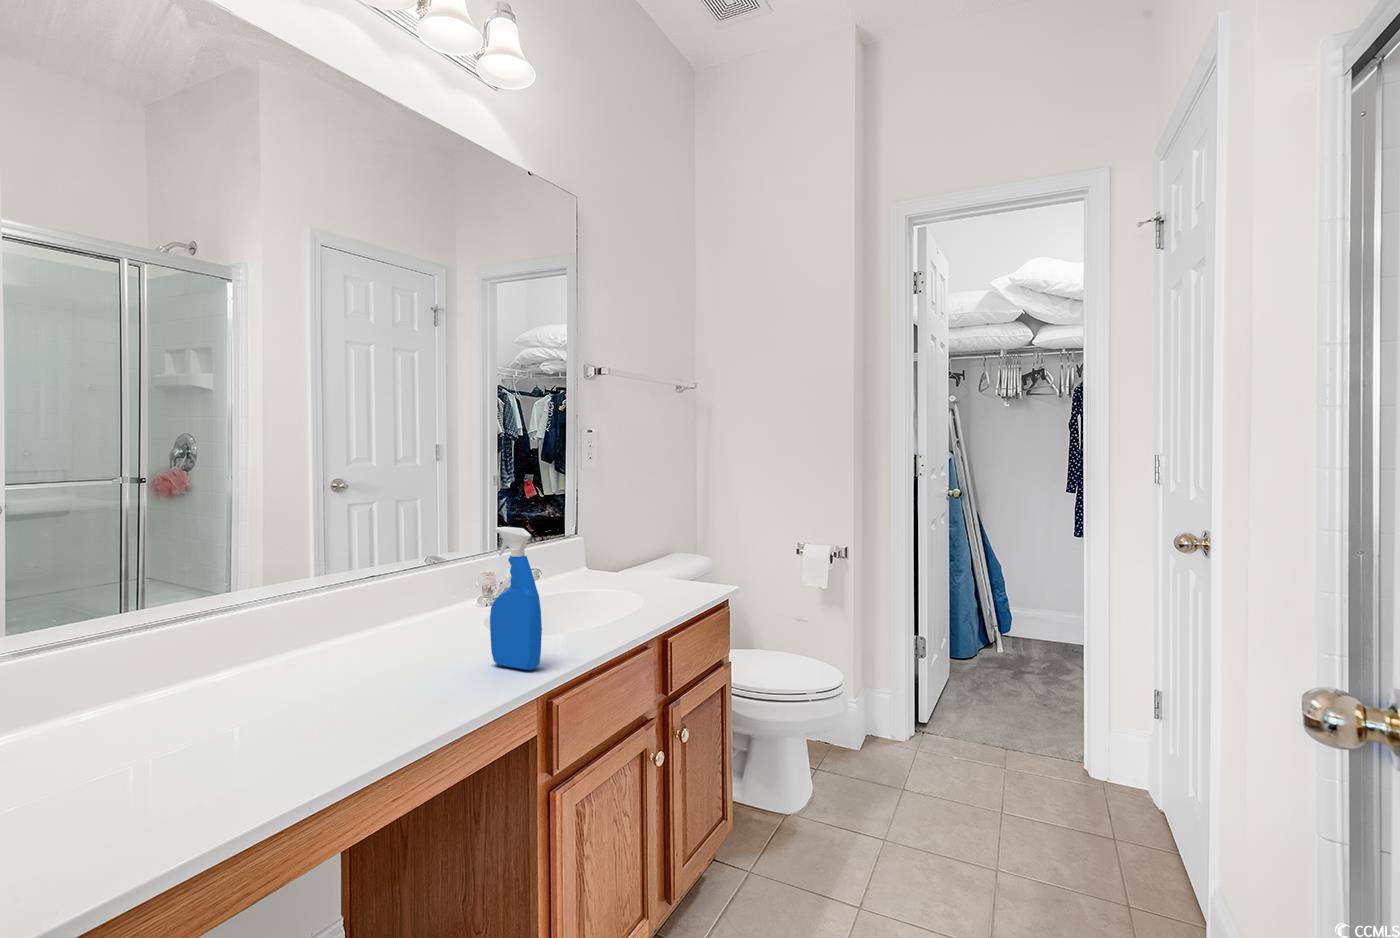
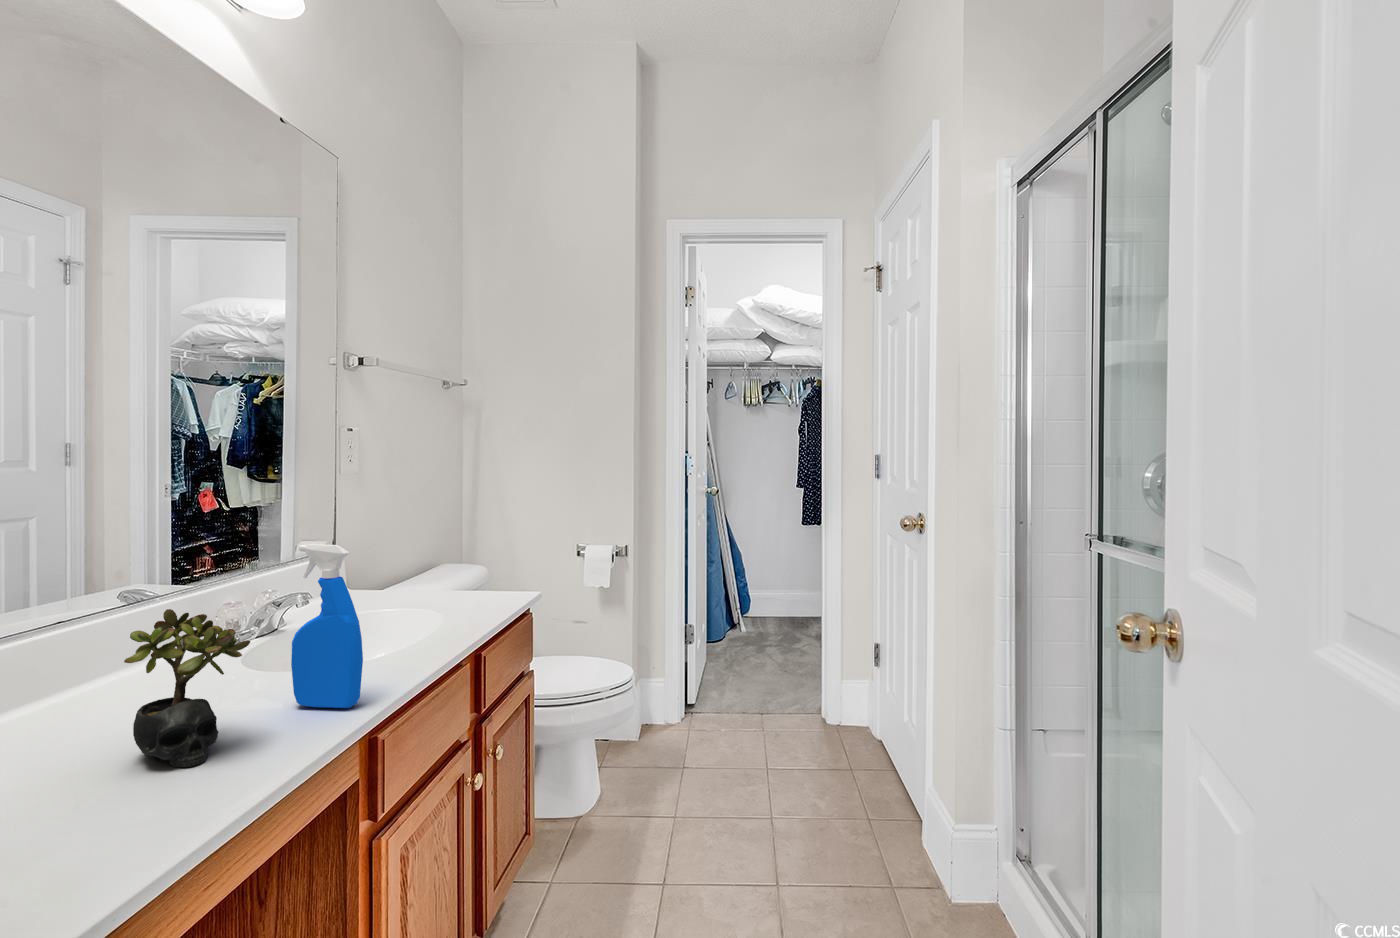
succulent plant: none [363,574,451,699] -> present [124,609,250,767]

